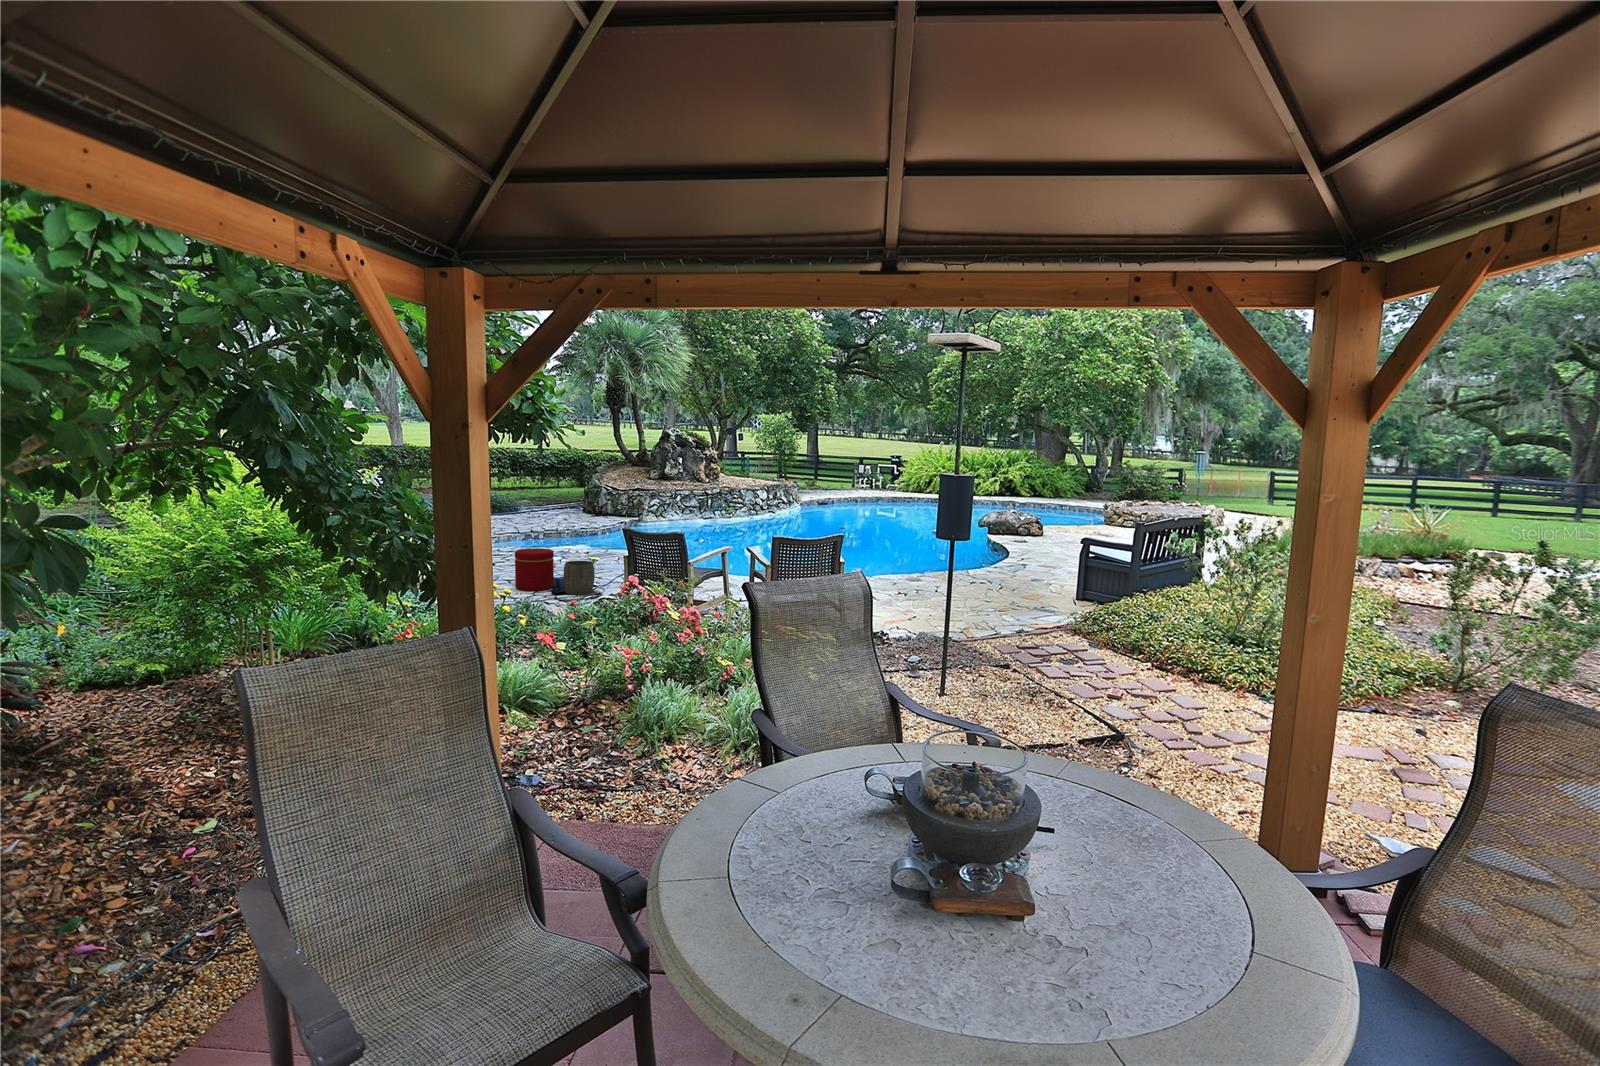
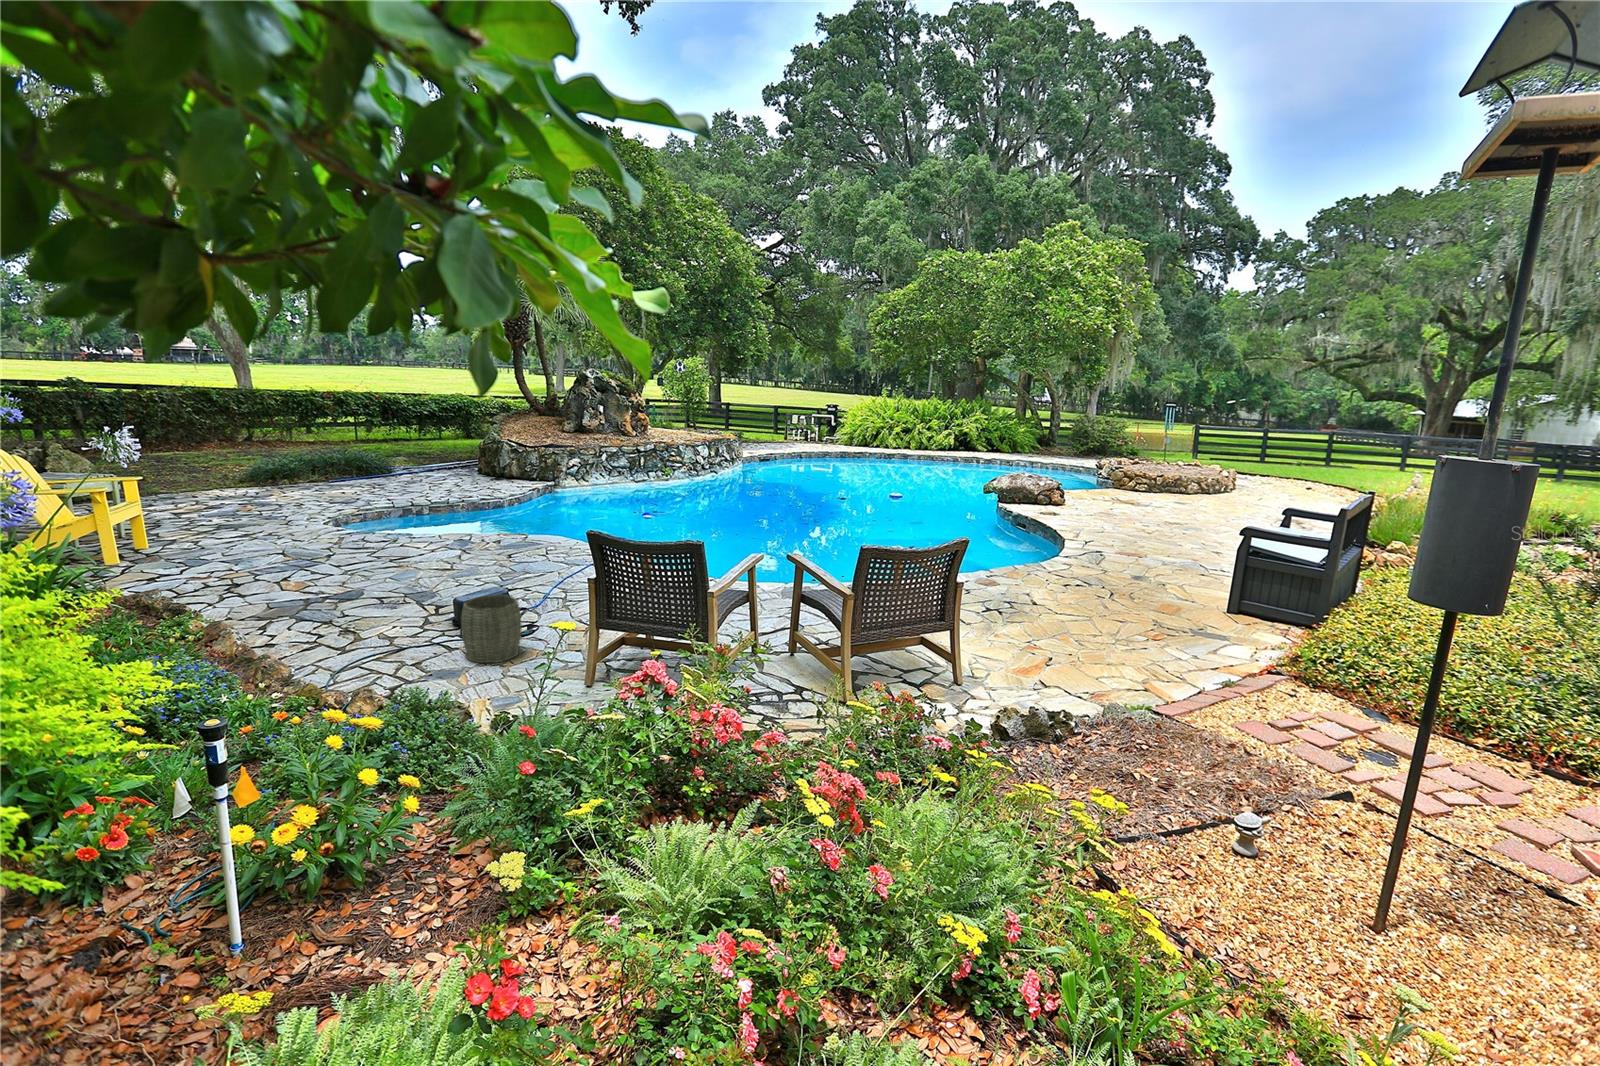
ottoman: present [515,548,554,591] -> none [362,572,442,658]

